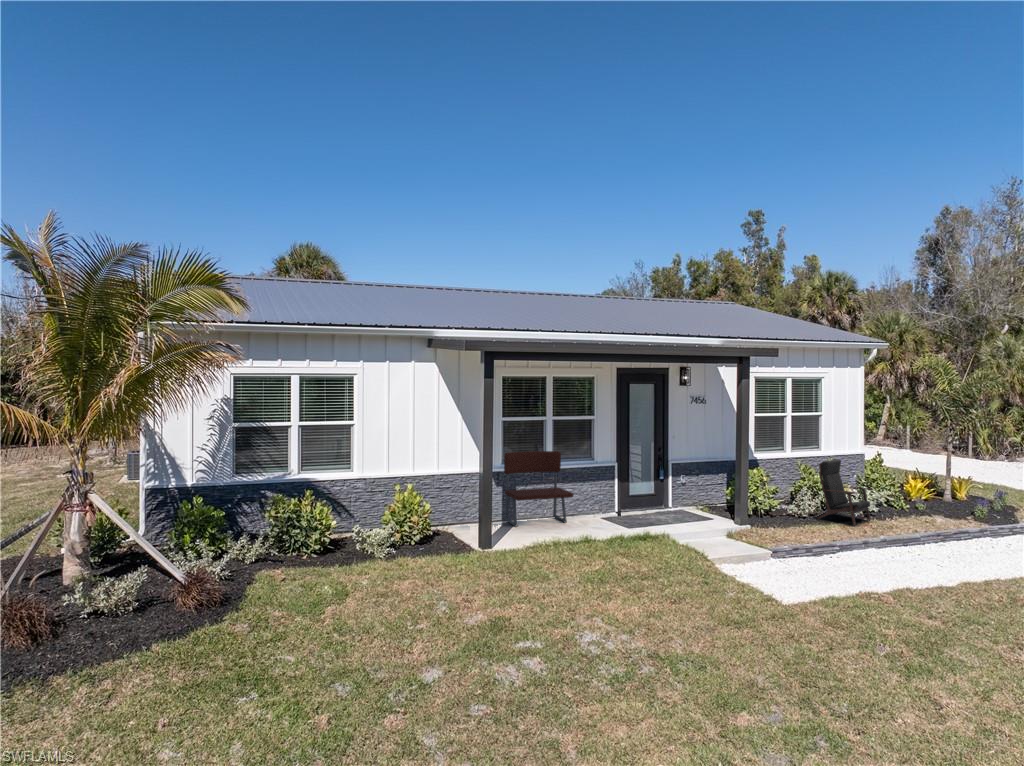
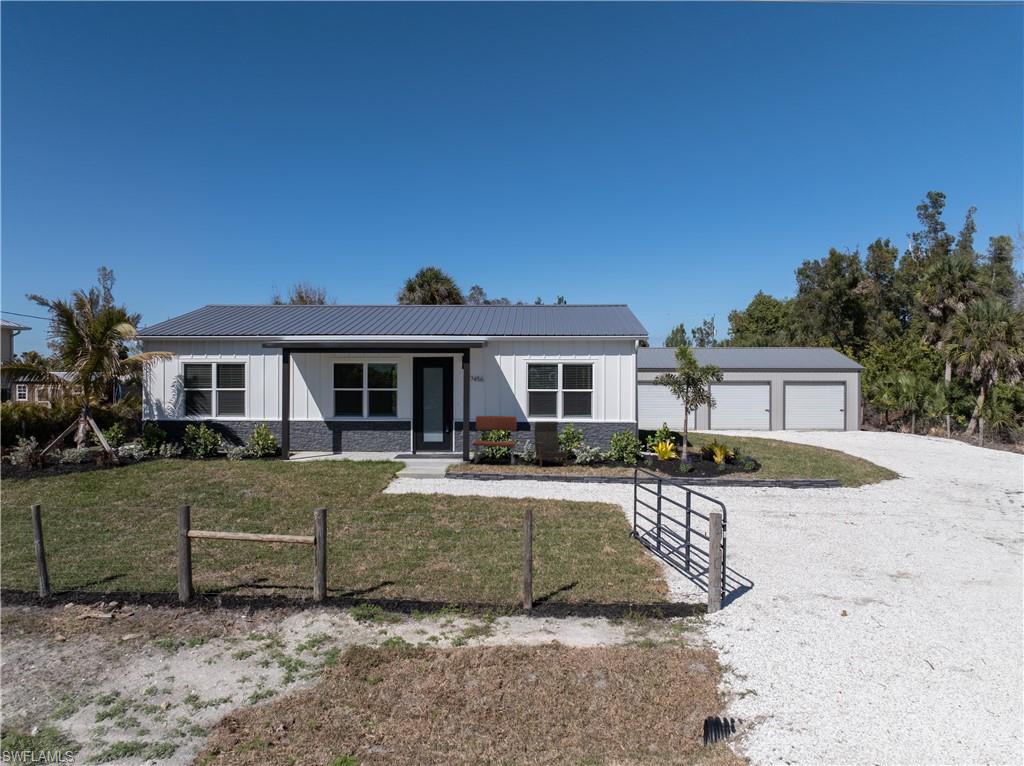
bench: present [504,451,573,526] -> present [472,416,517,464]

